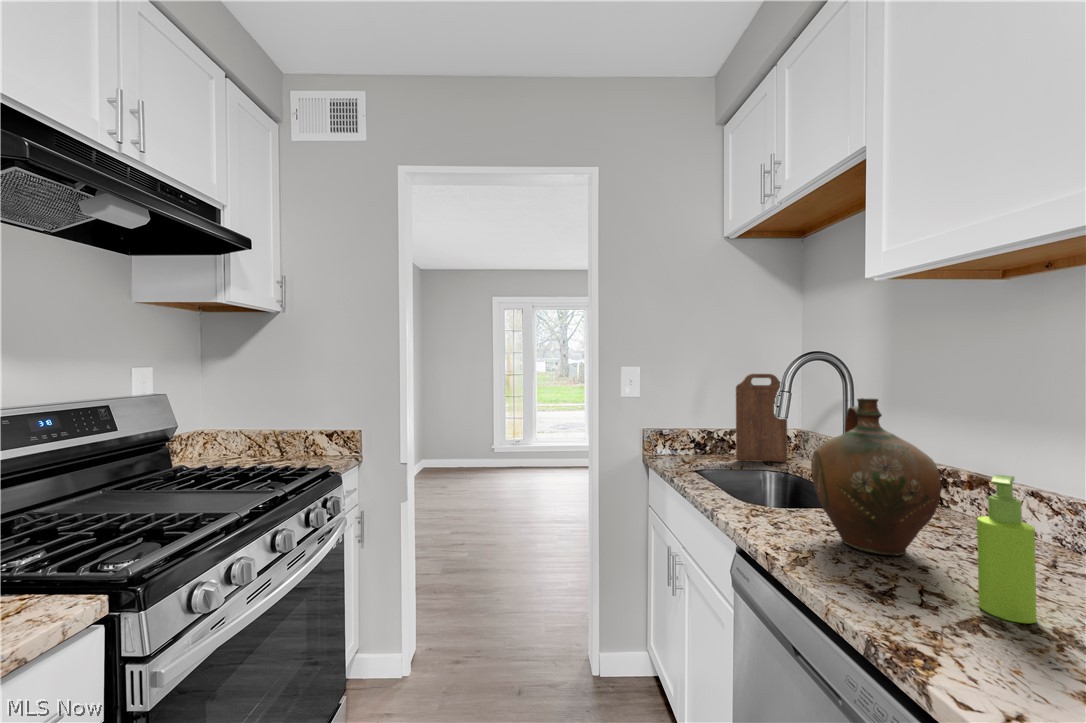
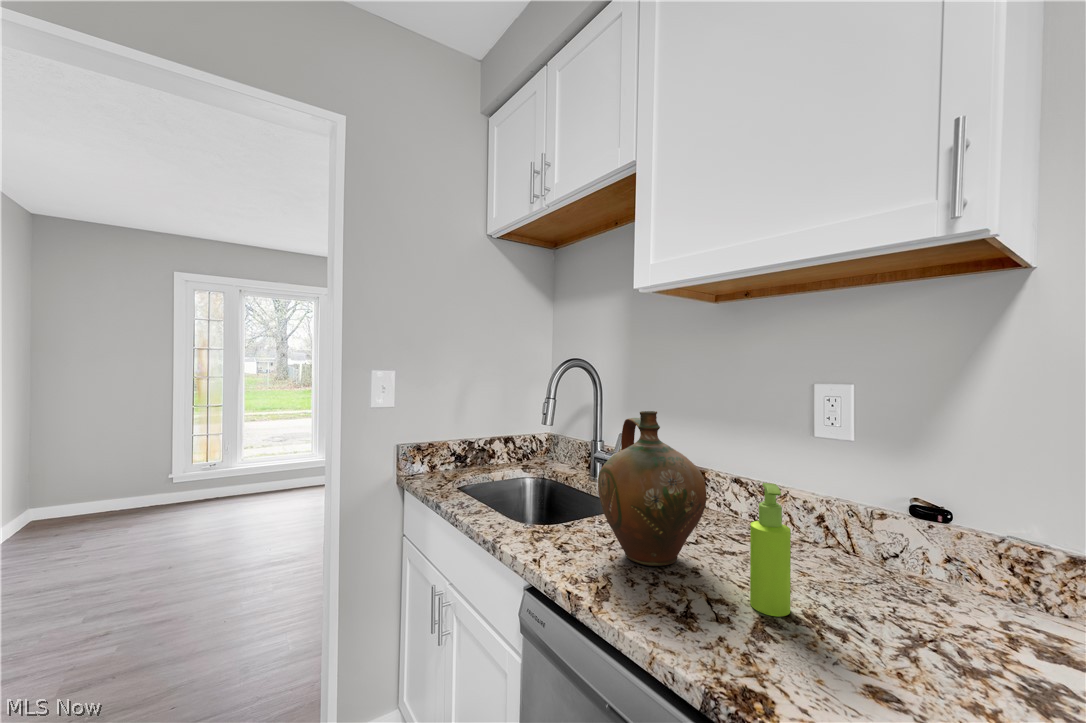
cutting board: present [736,374,787,461] -> none [495,378,541,471]

